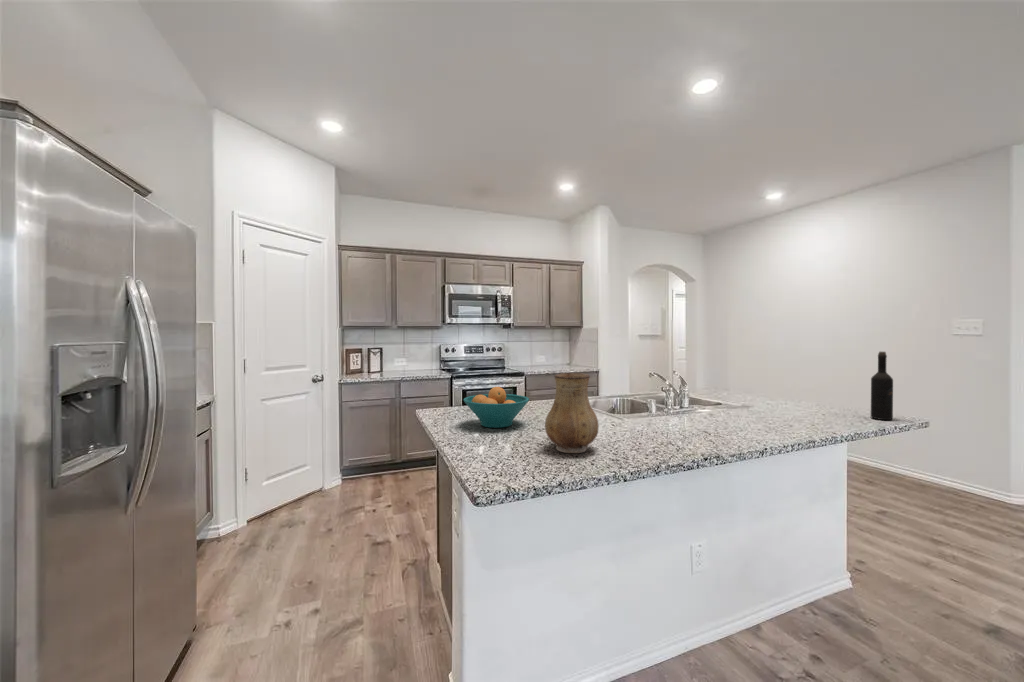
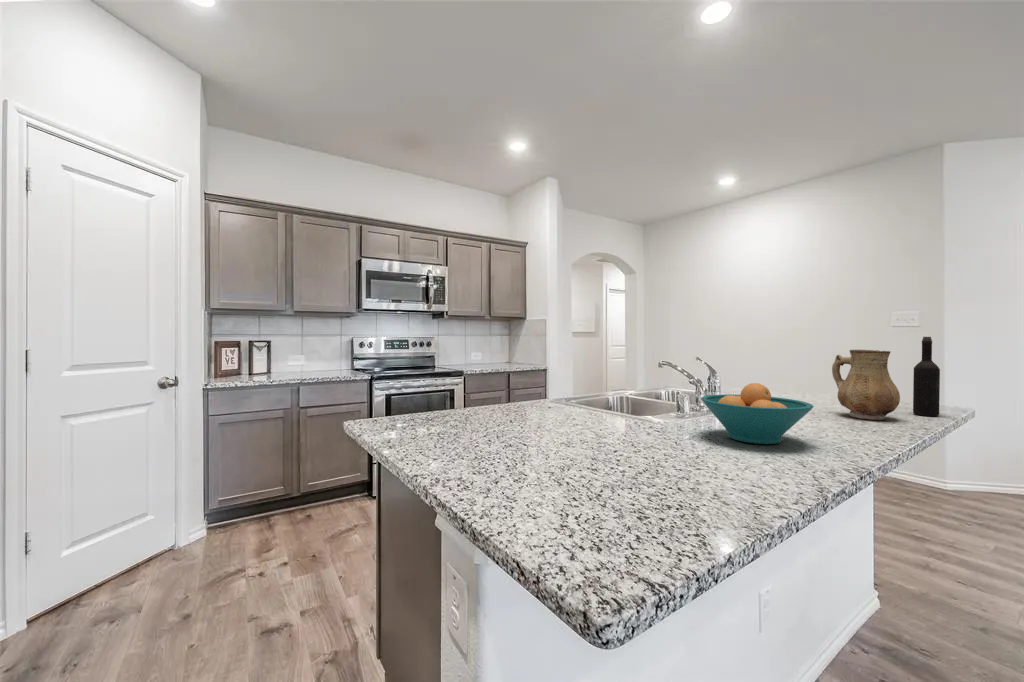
ceramic pitcher: present [545,373,599,453] -> present [832,350,900,420]
fruit bowl: present [464,387,529,428] -> present [701,383,813,444]

